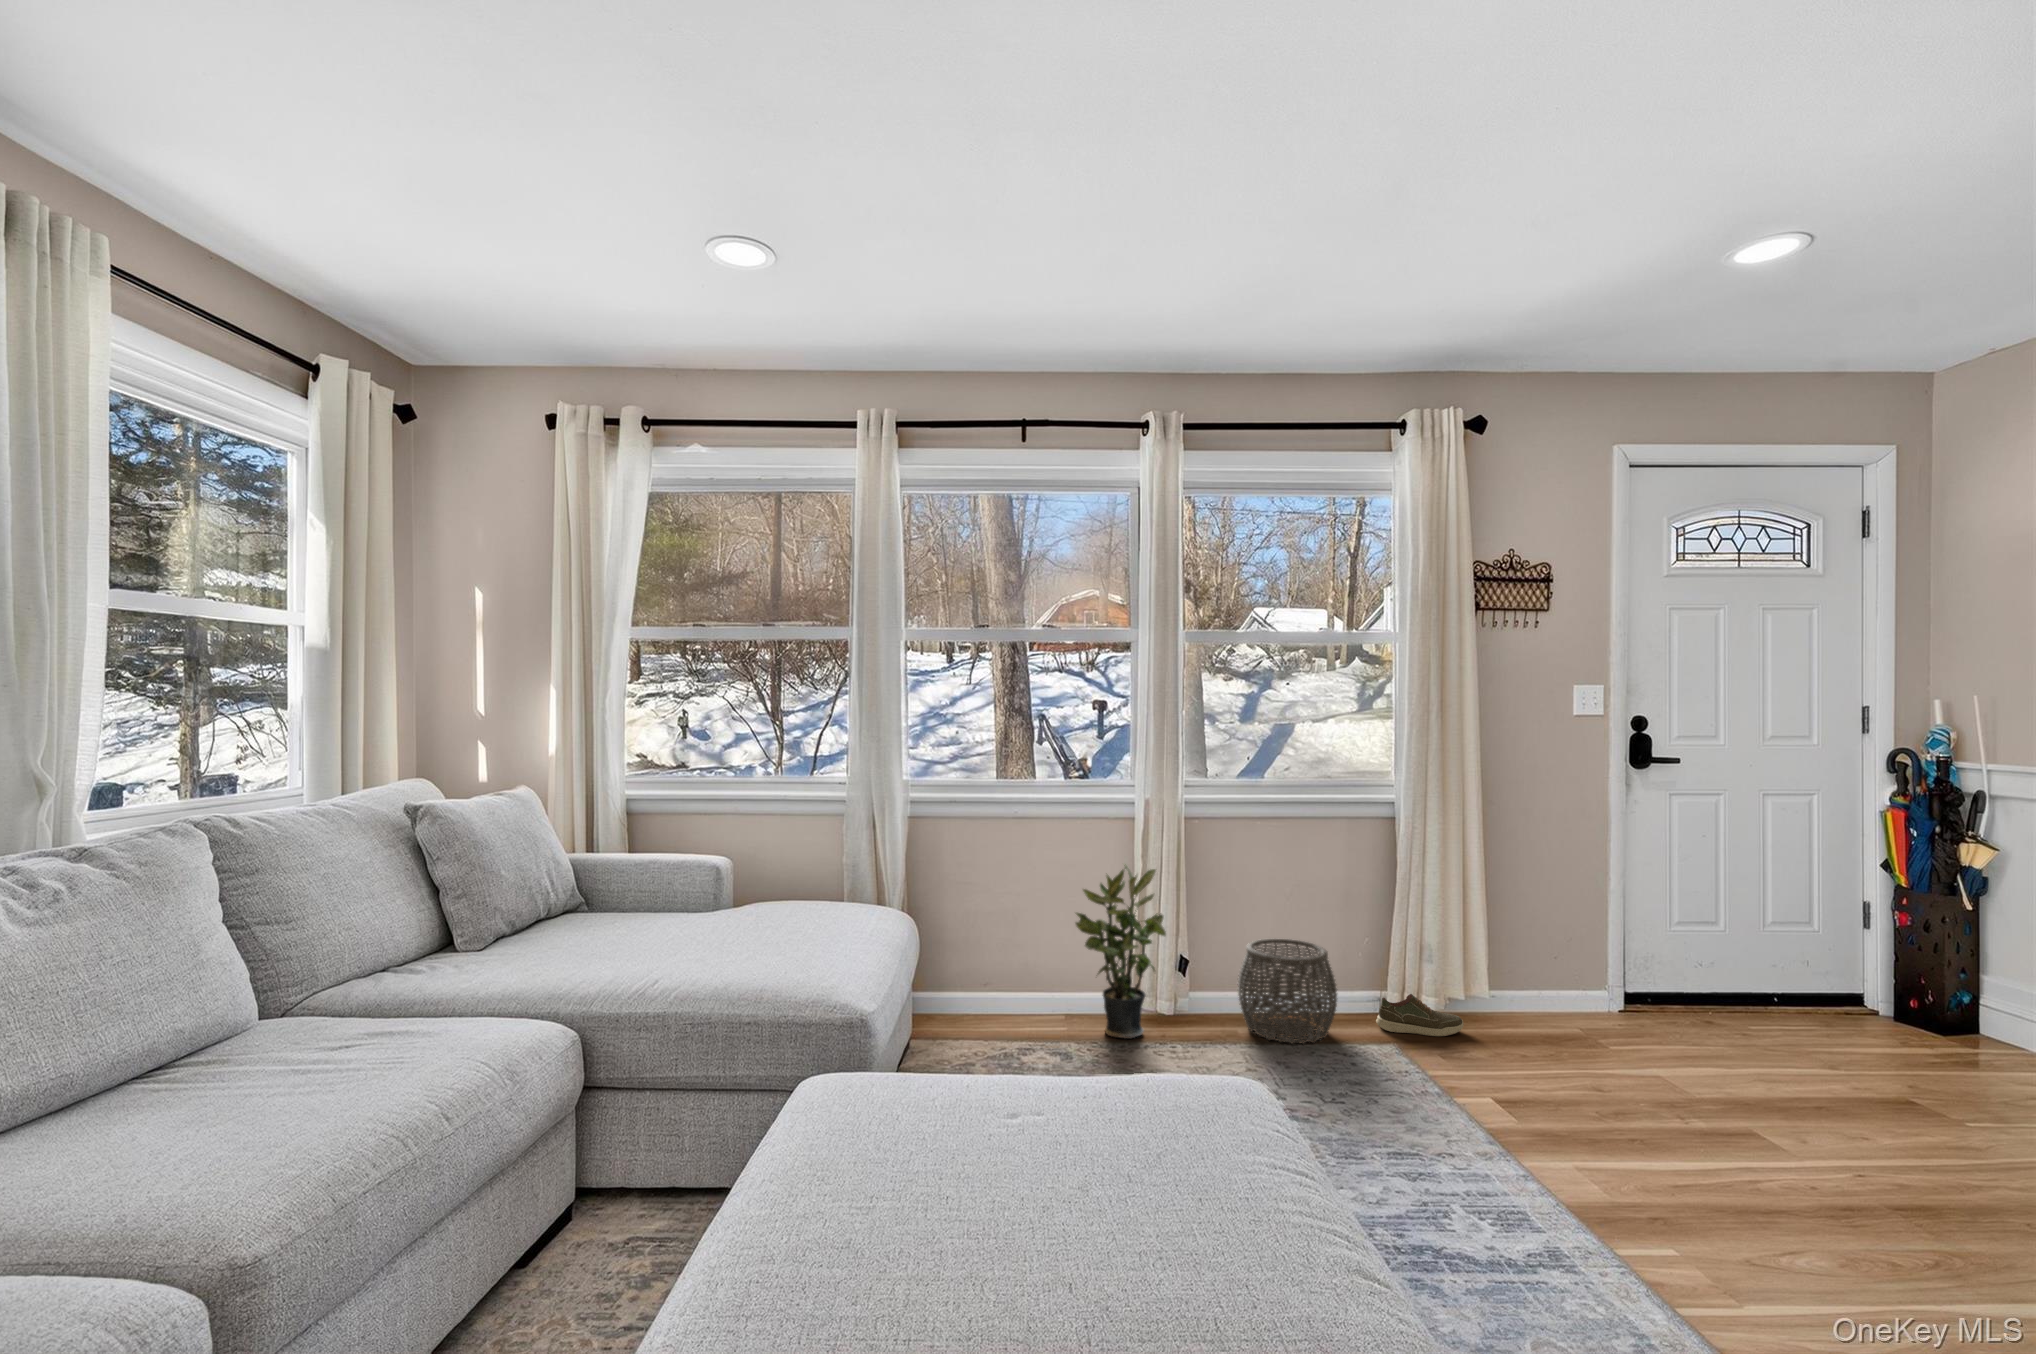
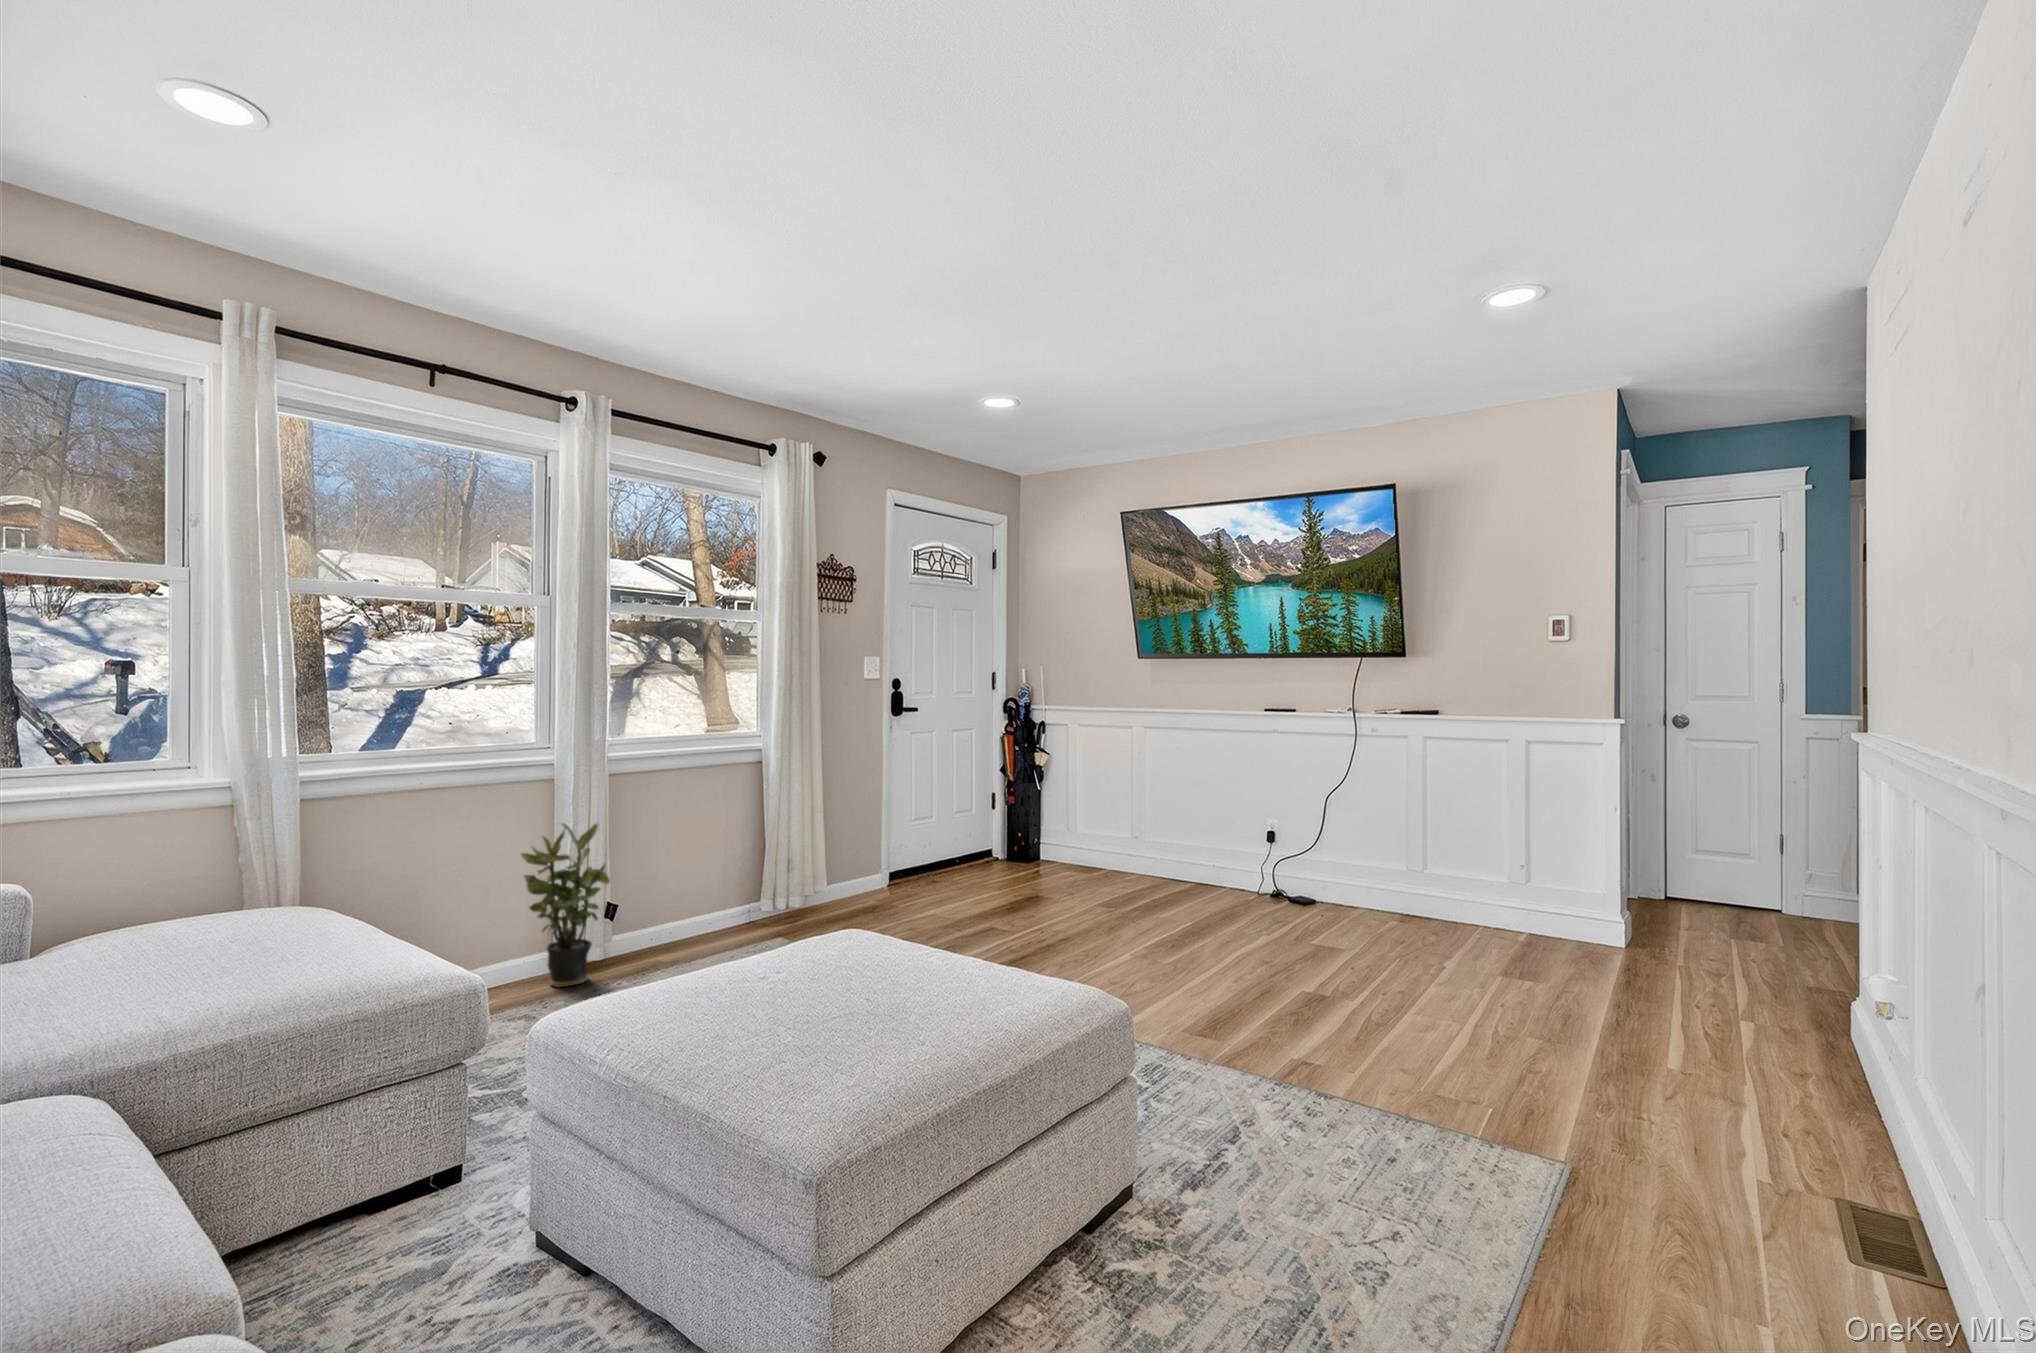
woven basket: present [1238,939,1337,1044] -> none [656,871,743,955]
shoe: present [1376,994,1464,1036] -> none [756,898,815,929]

